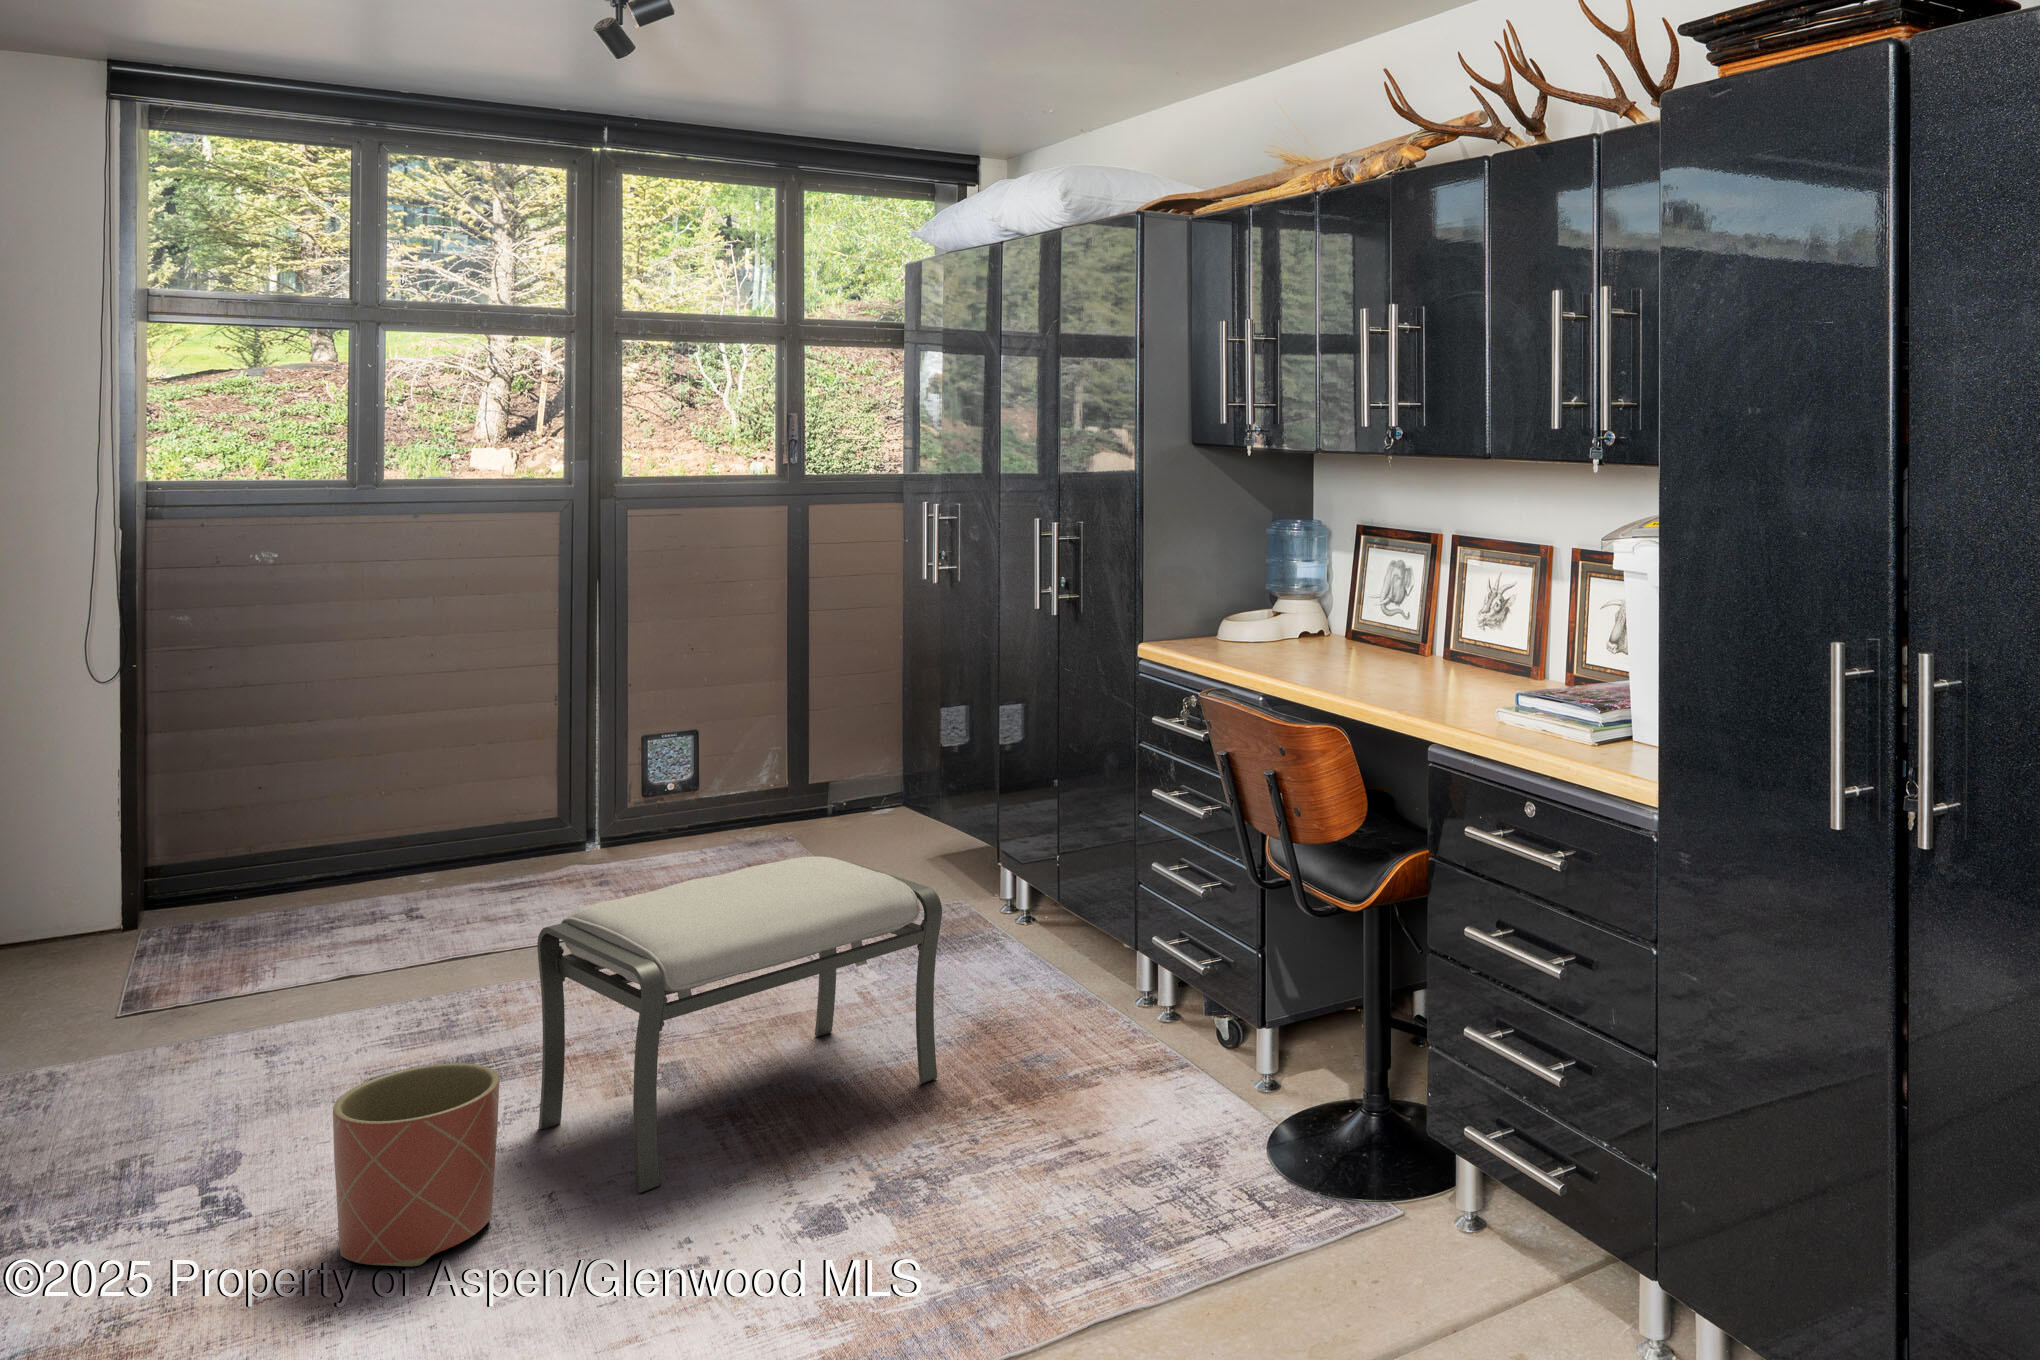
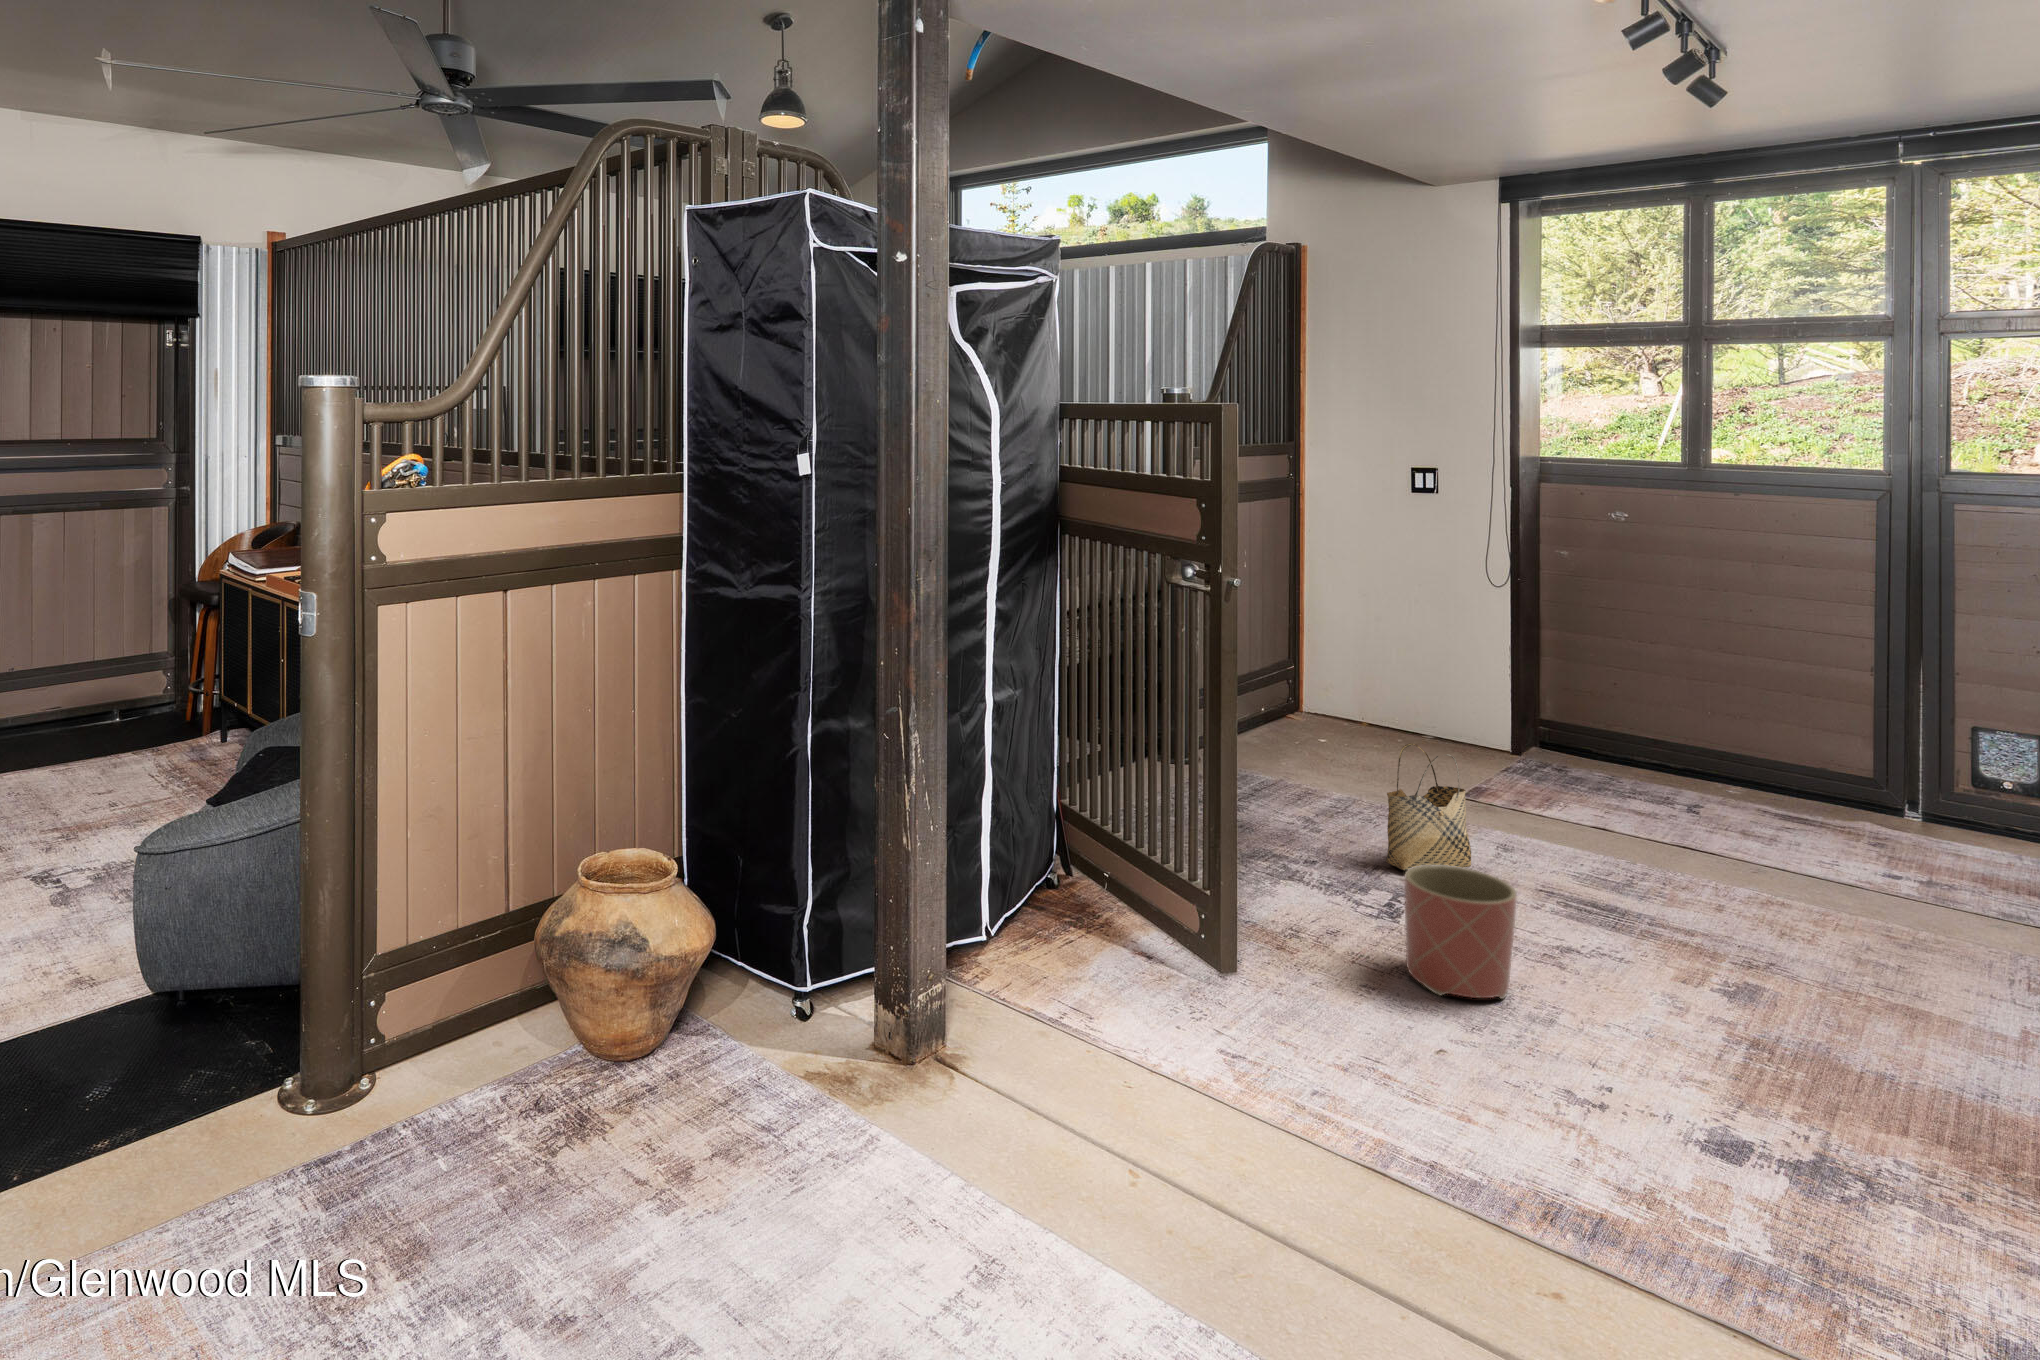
ottoman: present [537,856,942,1193] -> none [1601,812,2024,1135]
woven basket: none [134,934,264,1144] -> present [1386,743,1471,870]

